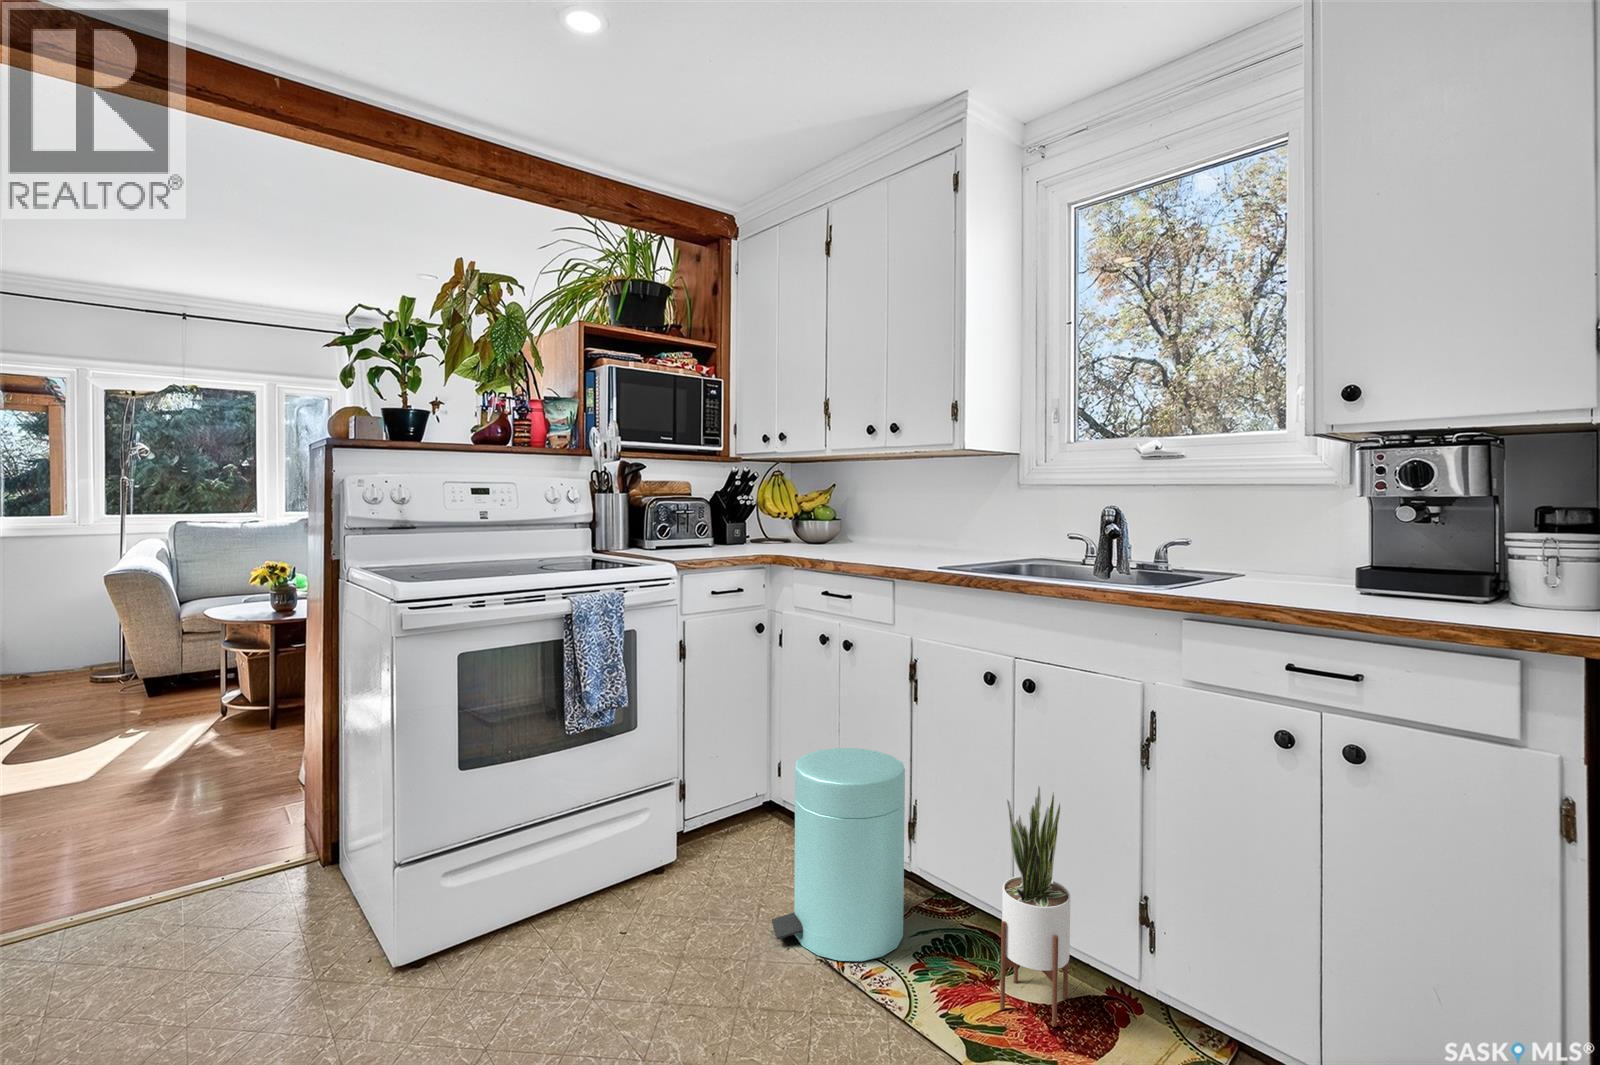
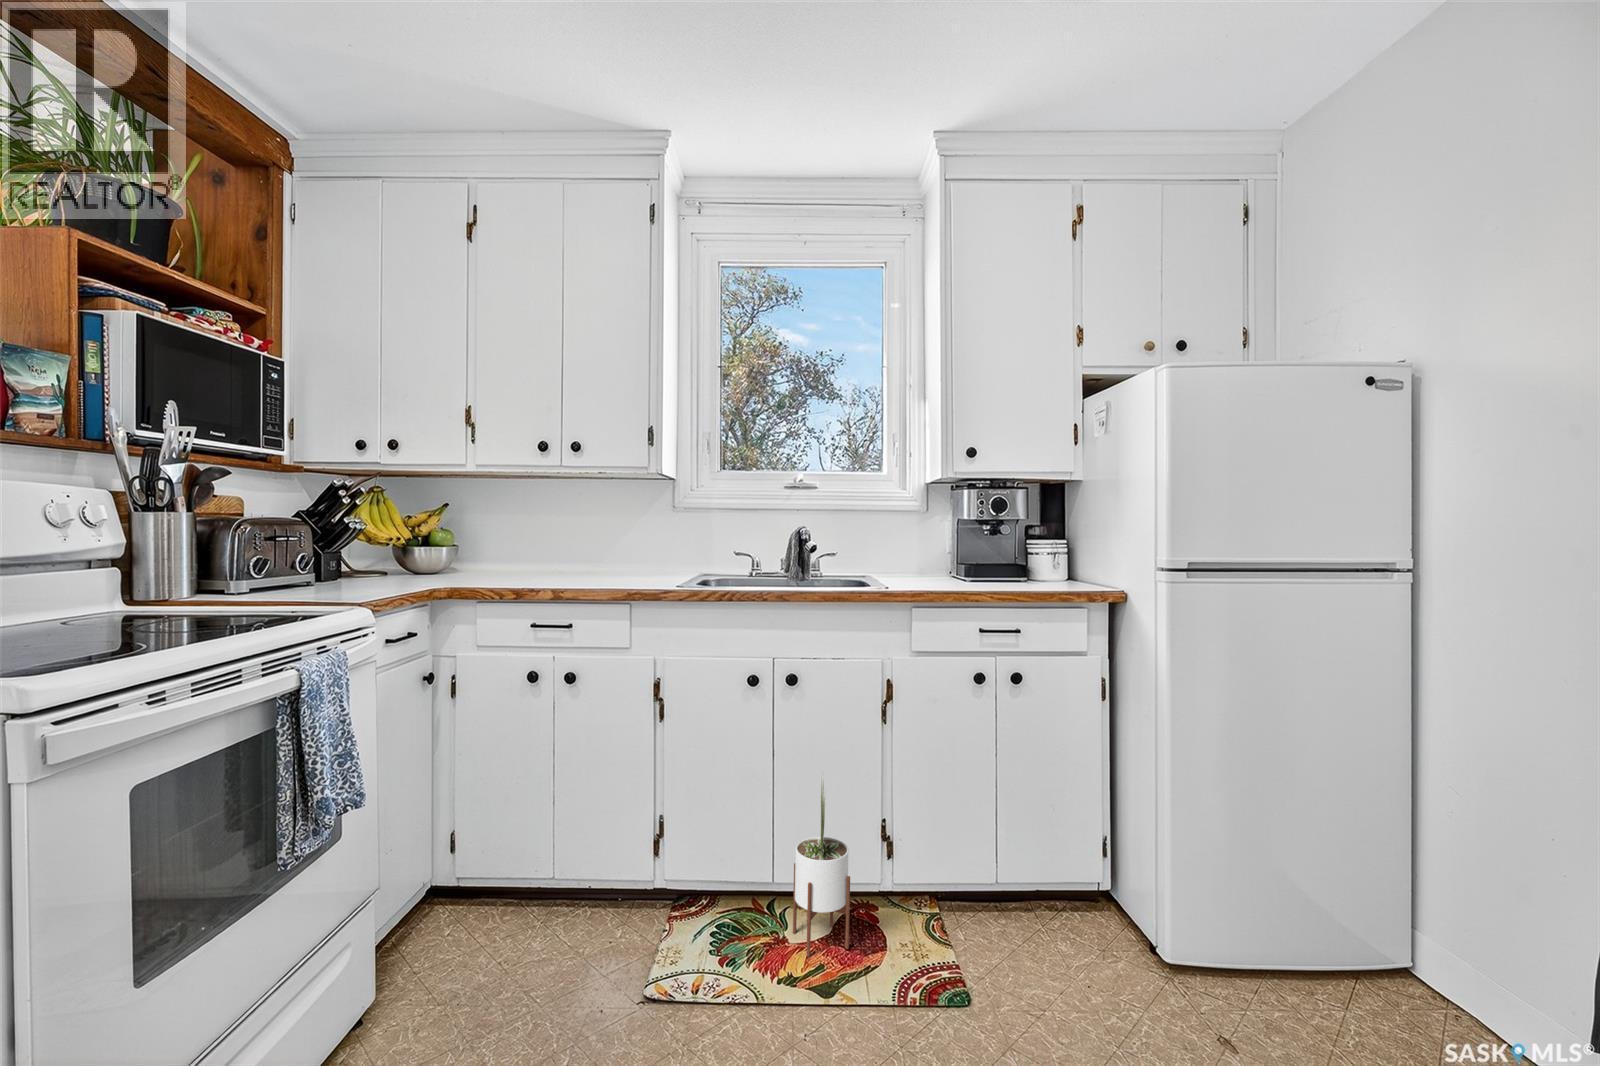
trash can: present [772,748,905,961] -> none [566,776,695,1005]

